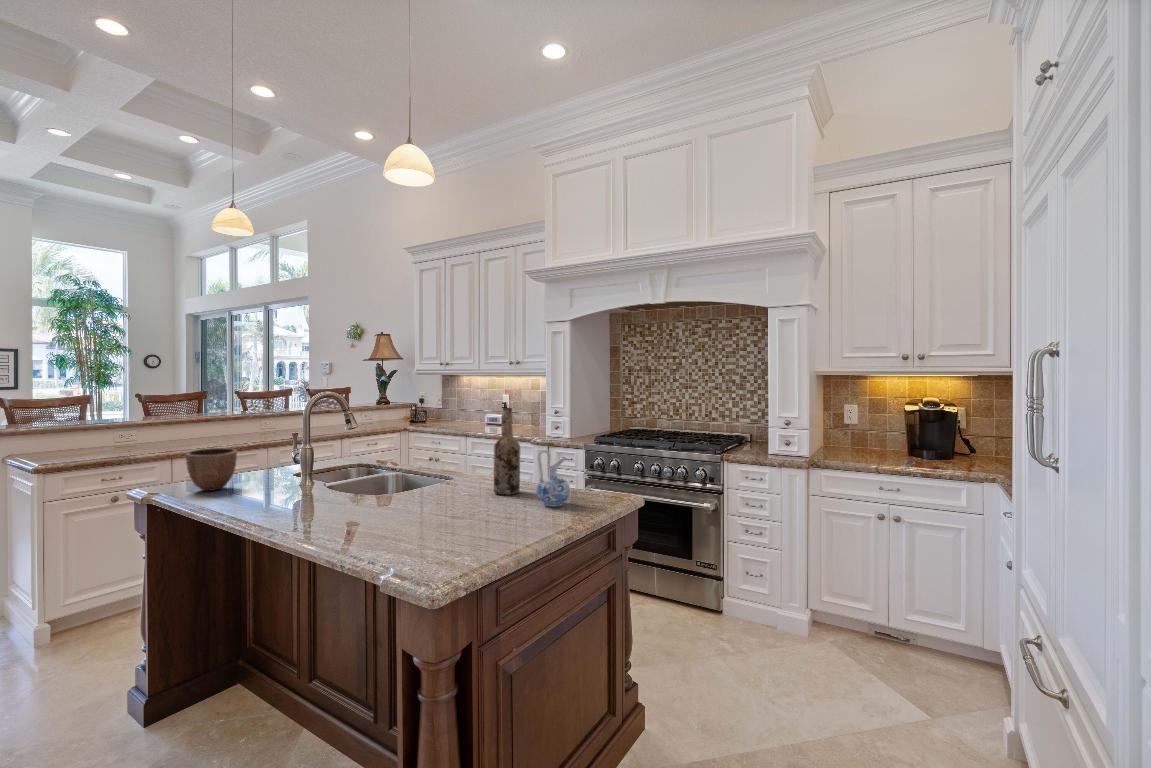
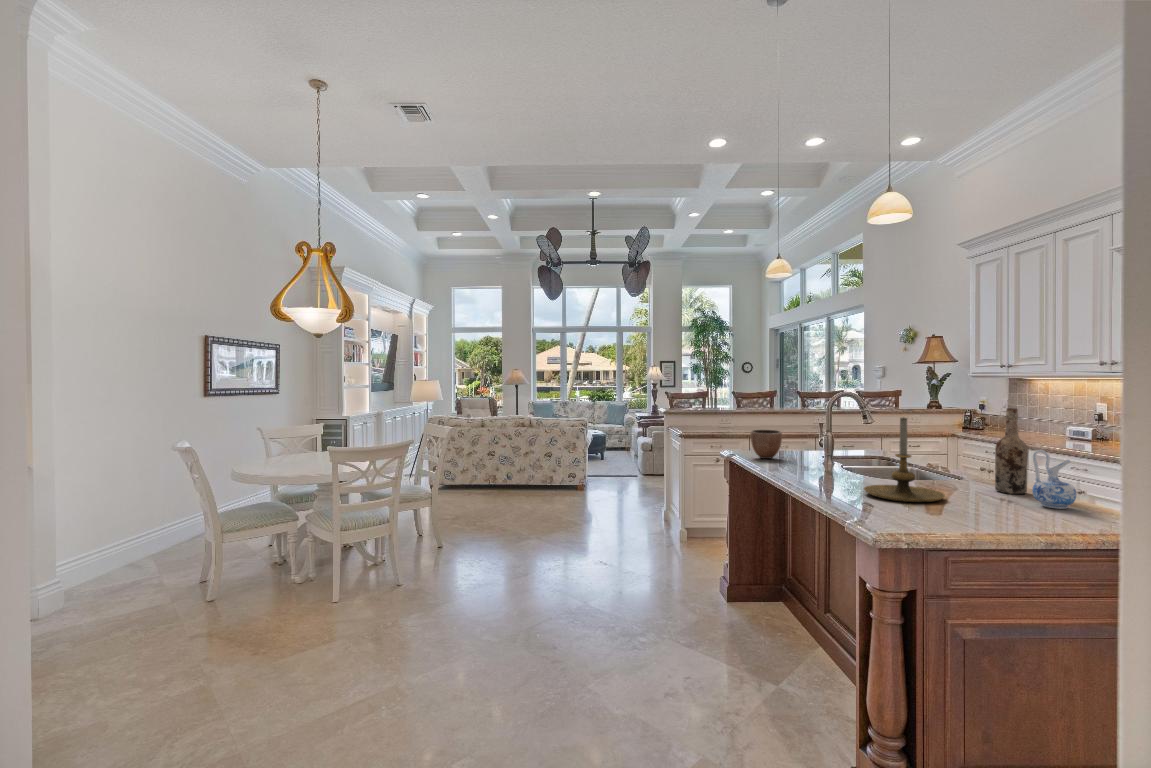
candle holder: none [377,425,467,533] -> present [864,418,945,502]

